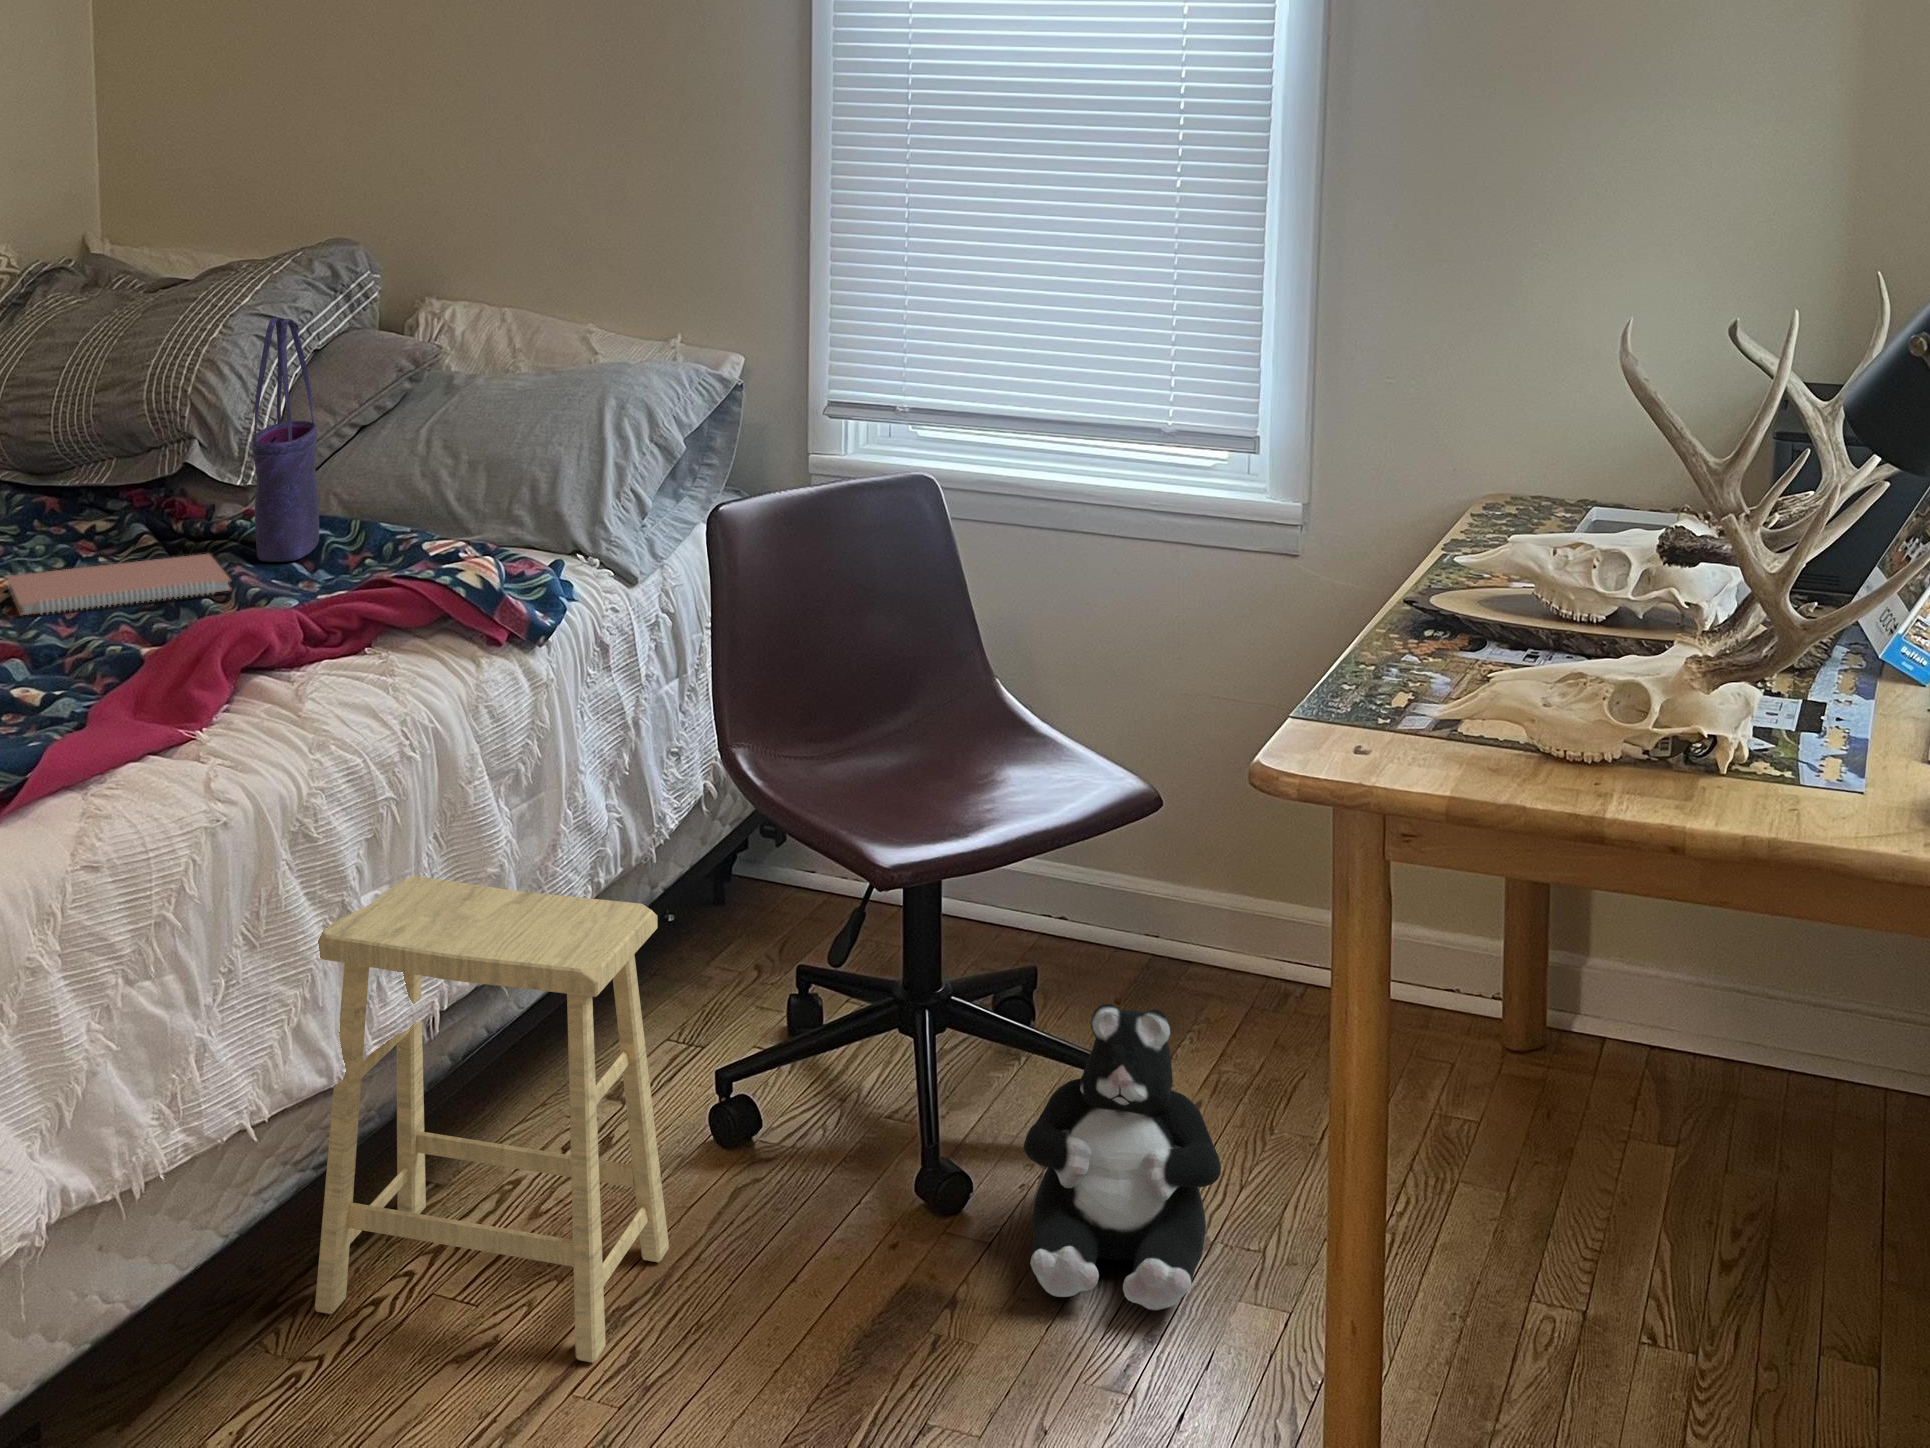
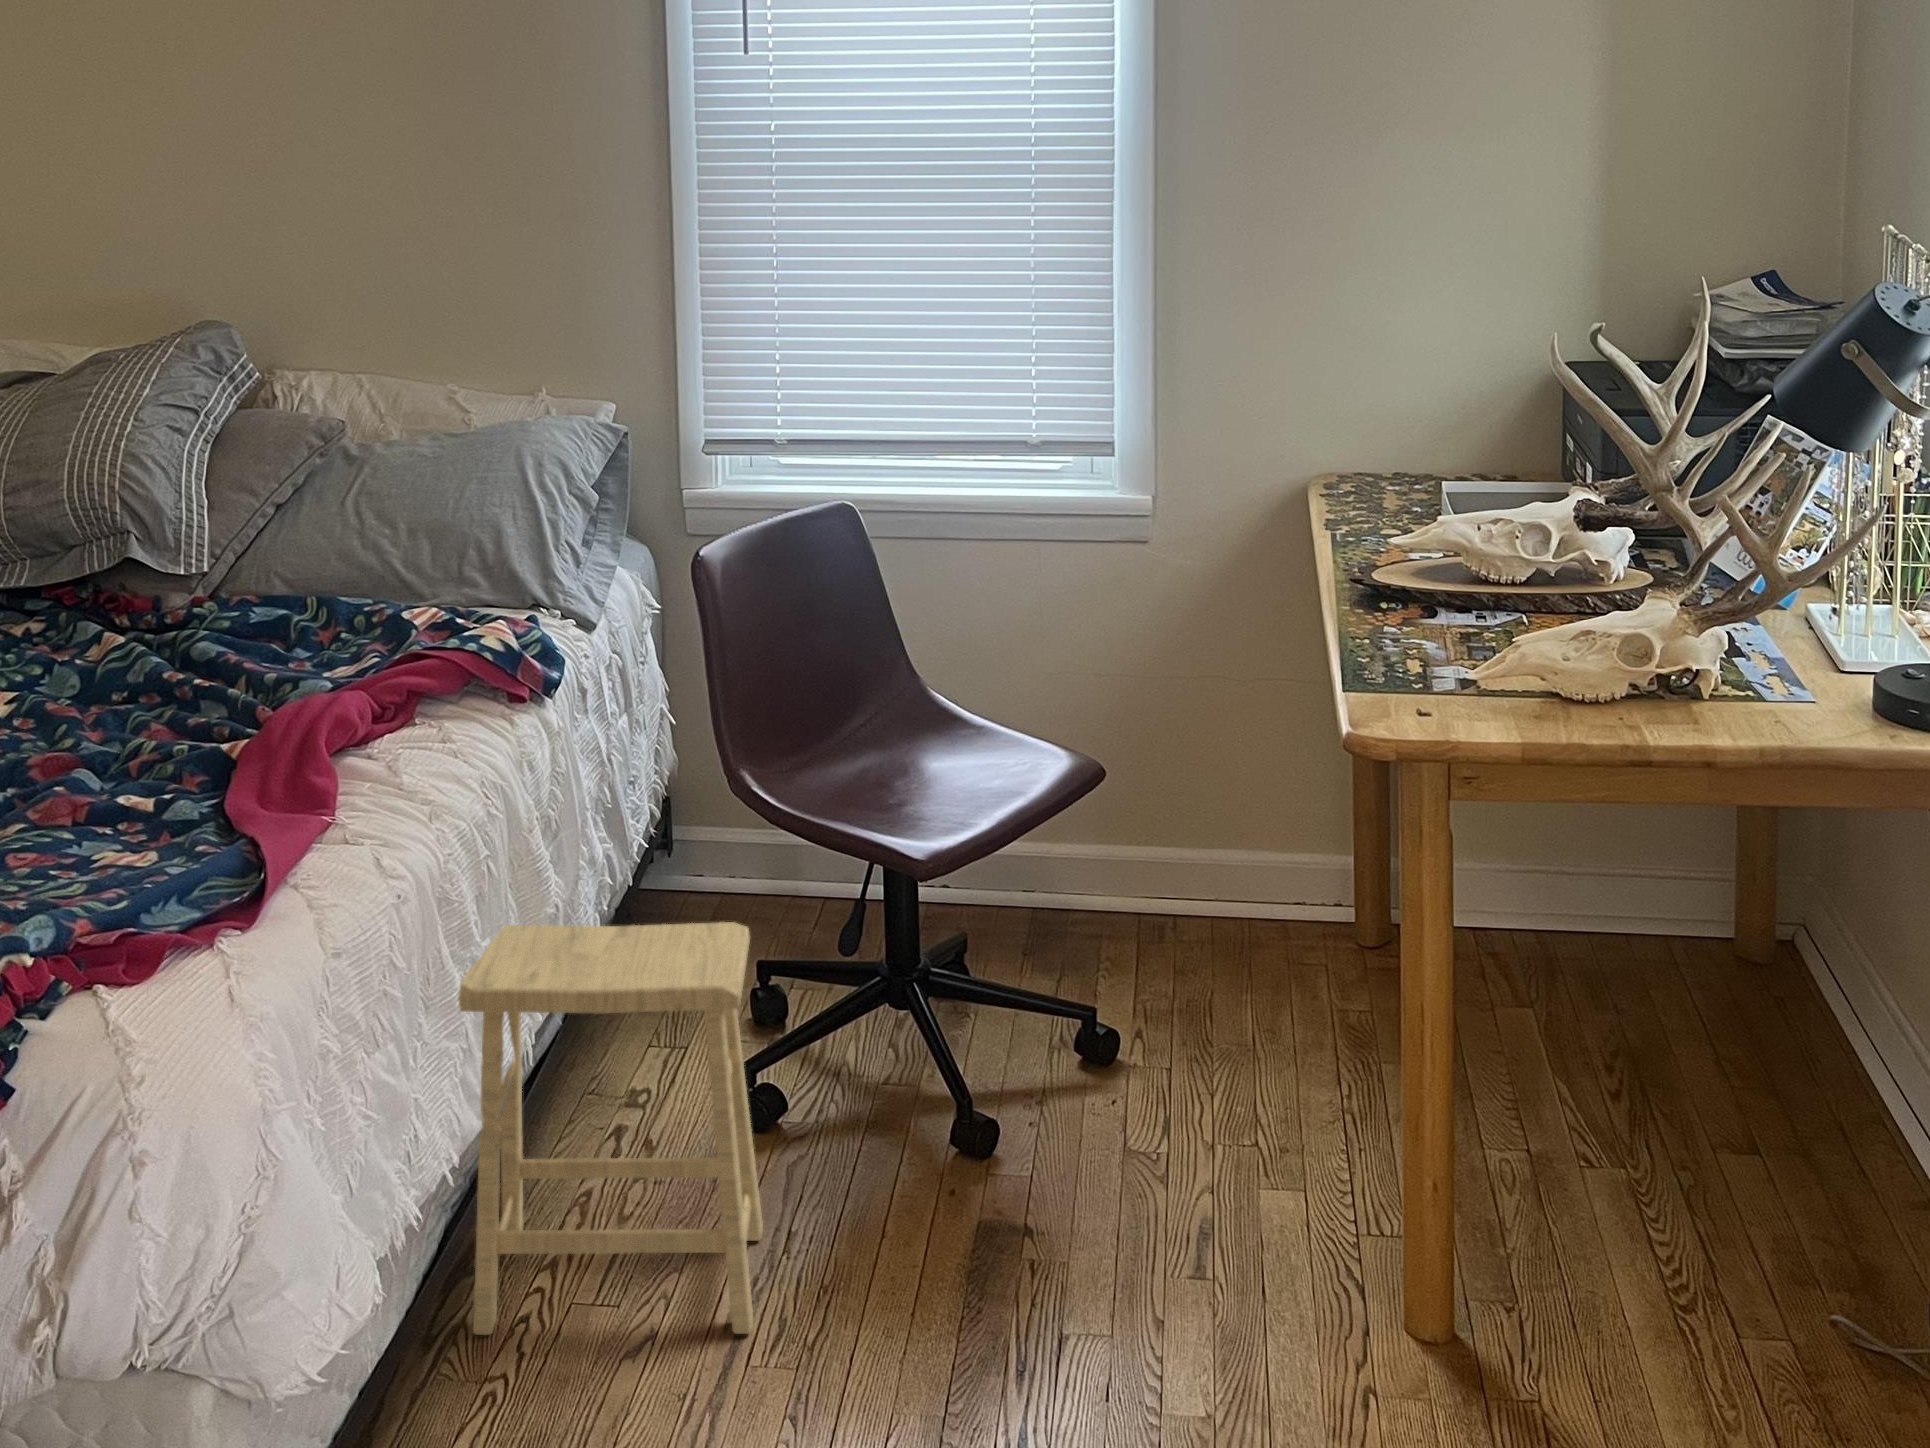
tote bag: present [252,318,319,562] -> none [225,411,284,647]
notebook: present [7,554,231,615] -> none [16,645,247,727]
plush toy: present [1024,1004,1221,1310] -> none [1055,954,1232,1211]

